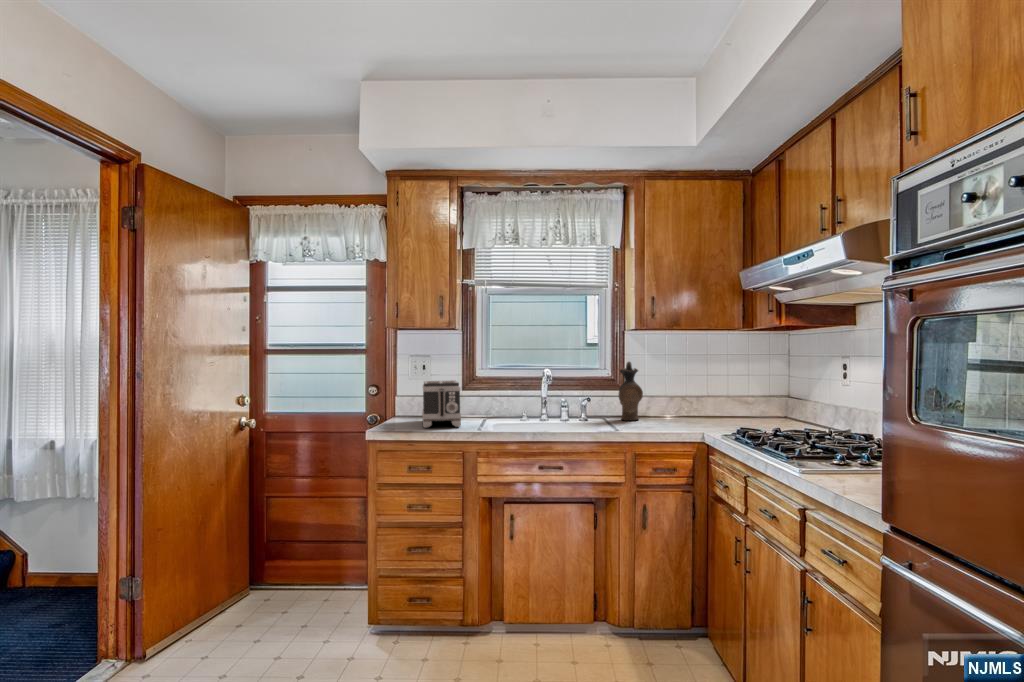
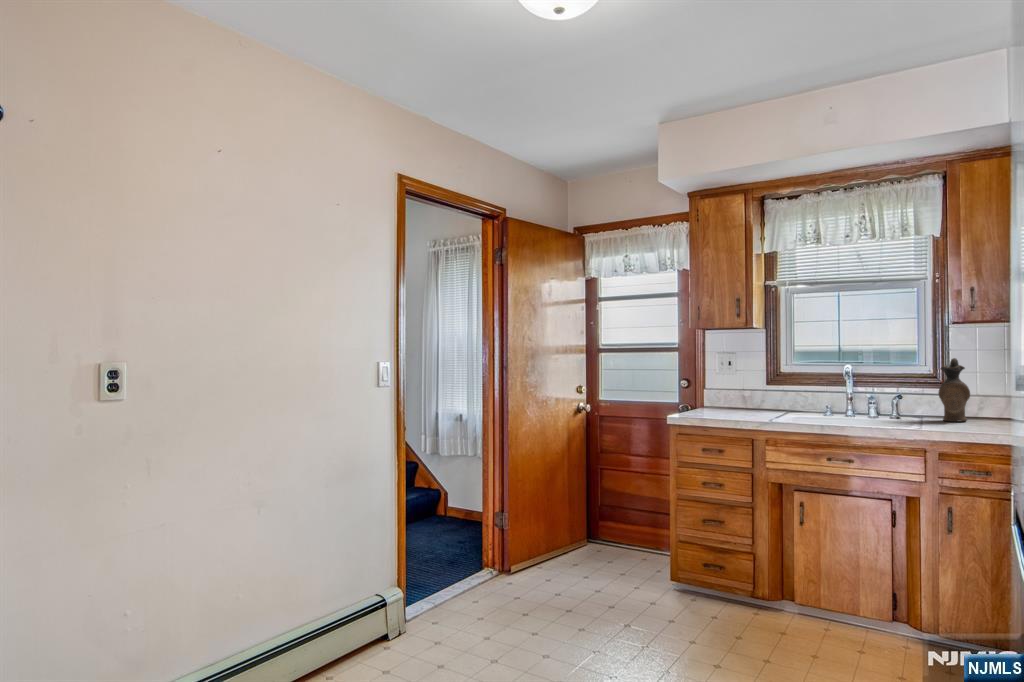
toaster: present [422,380,461,428] -> none [719,376,759,418]

